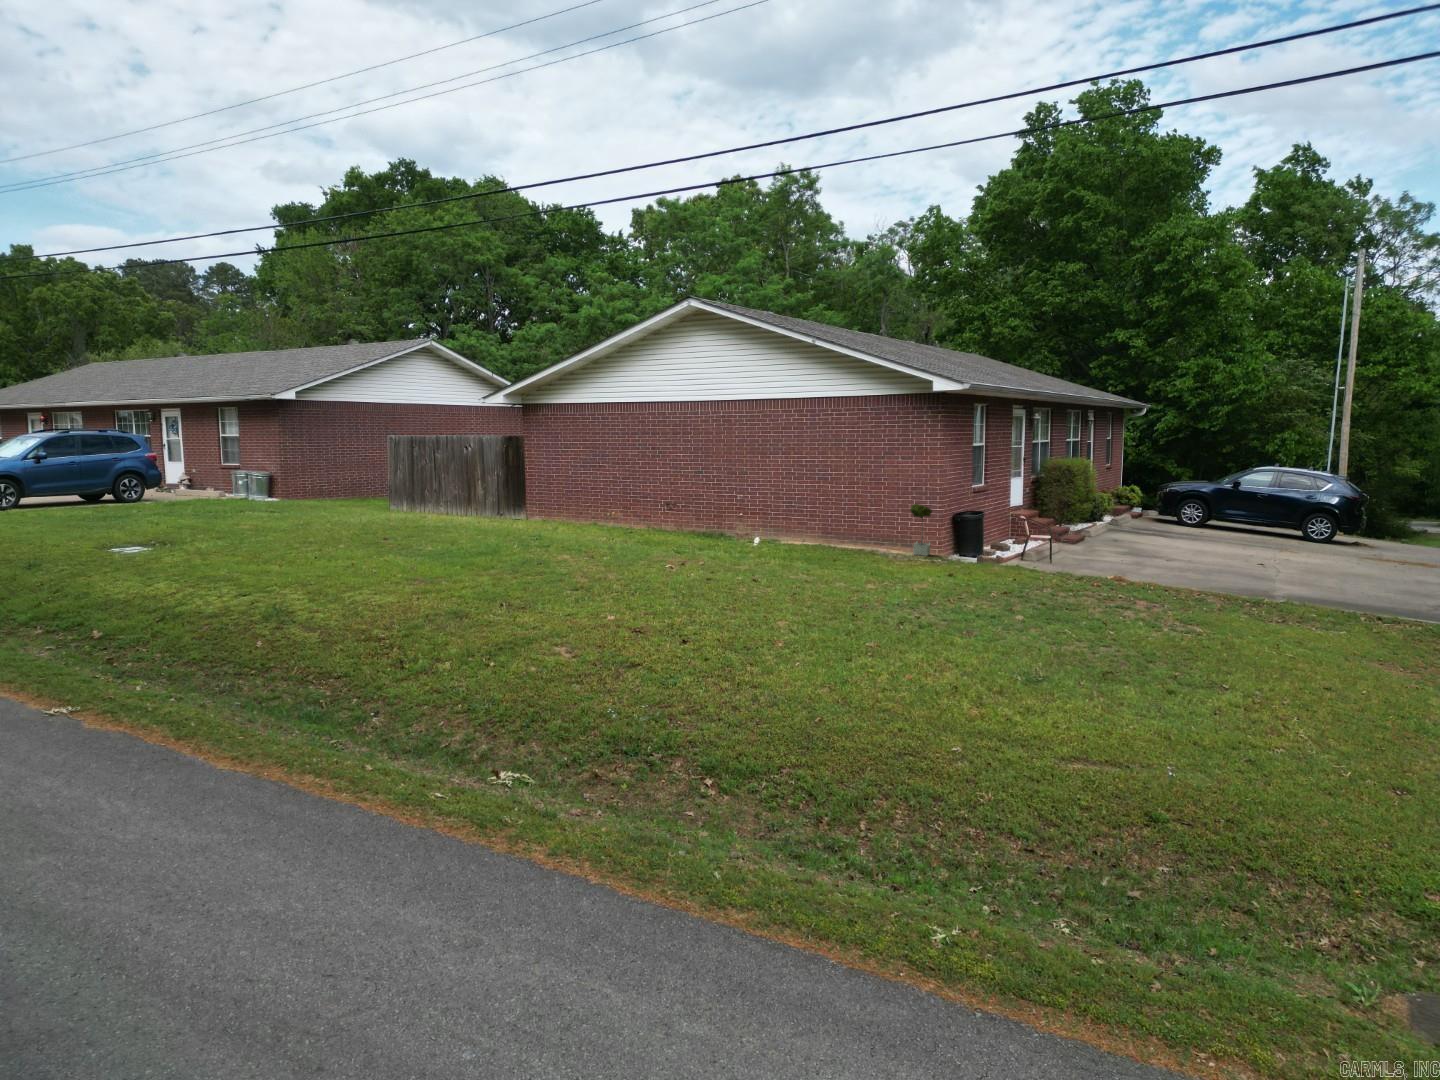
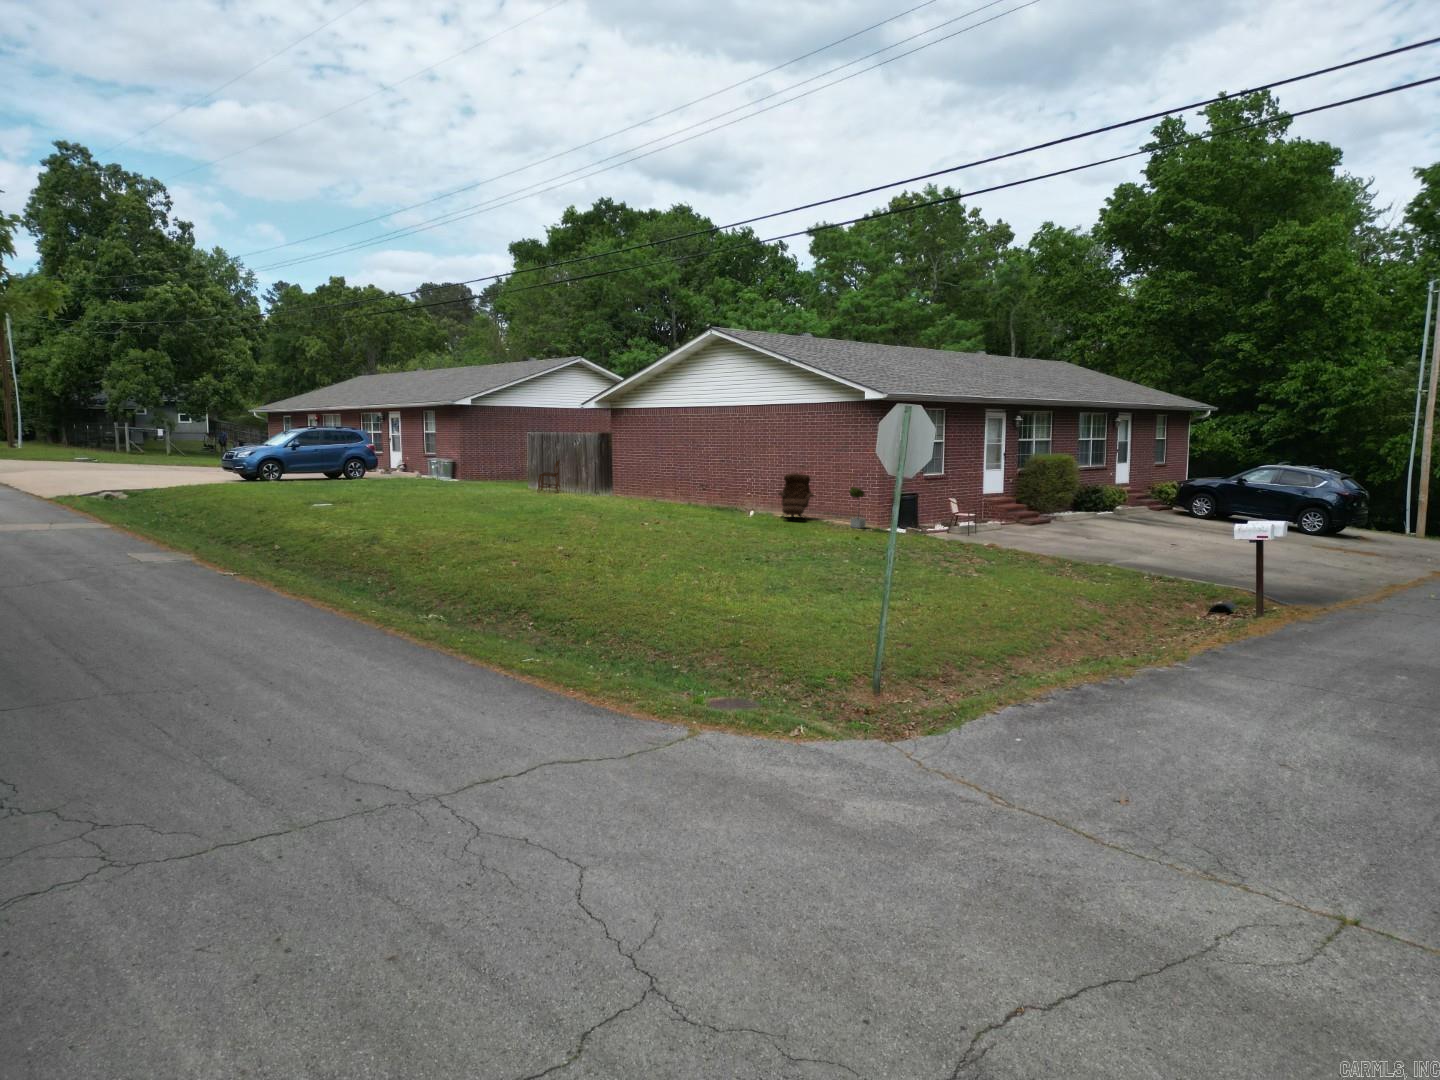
bench: none [421,471,452,515] -> present [538,460,561,492]
lounge chair: none [801,487,847,549] -> present [778,473,813,519]

